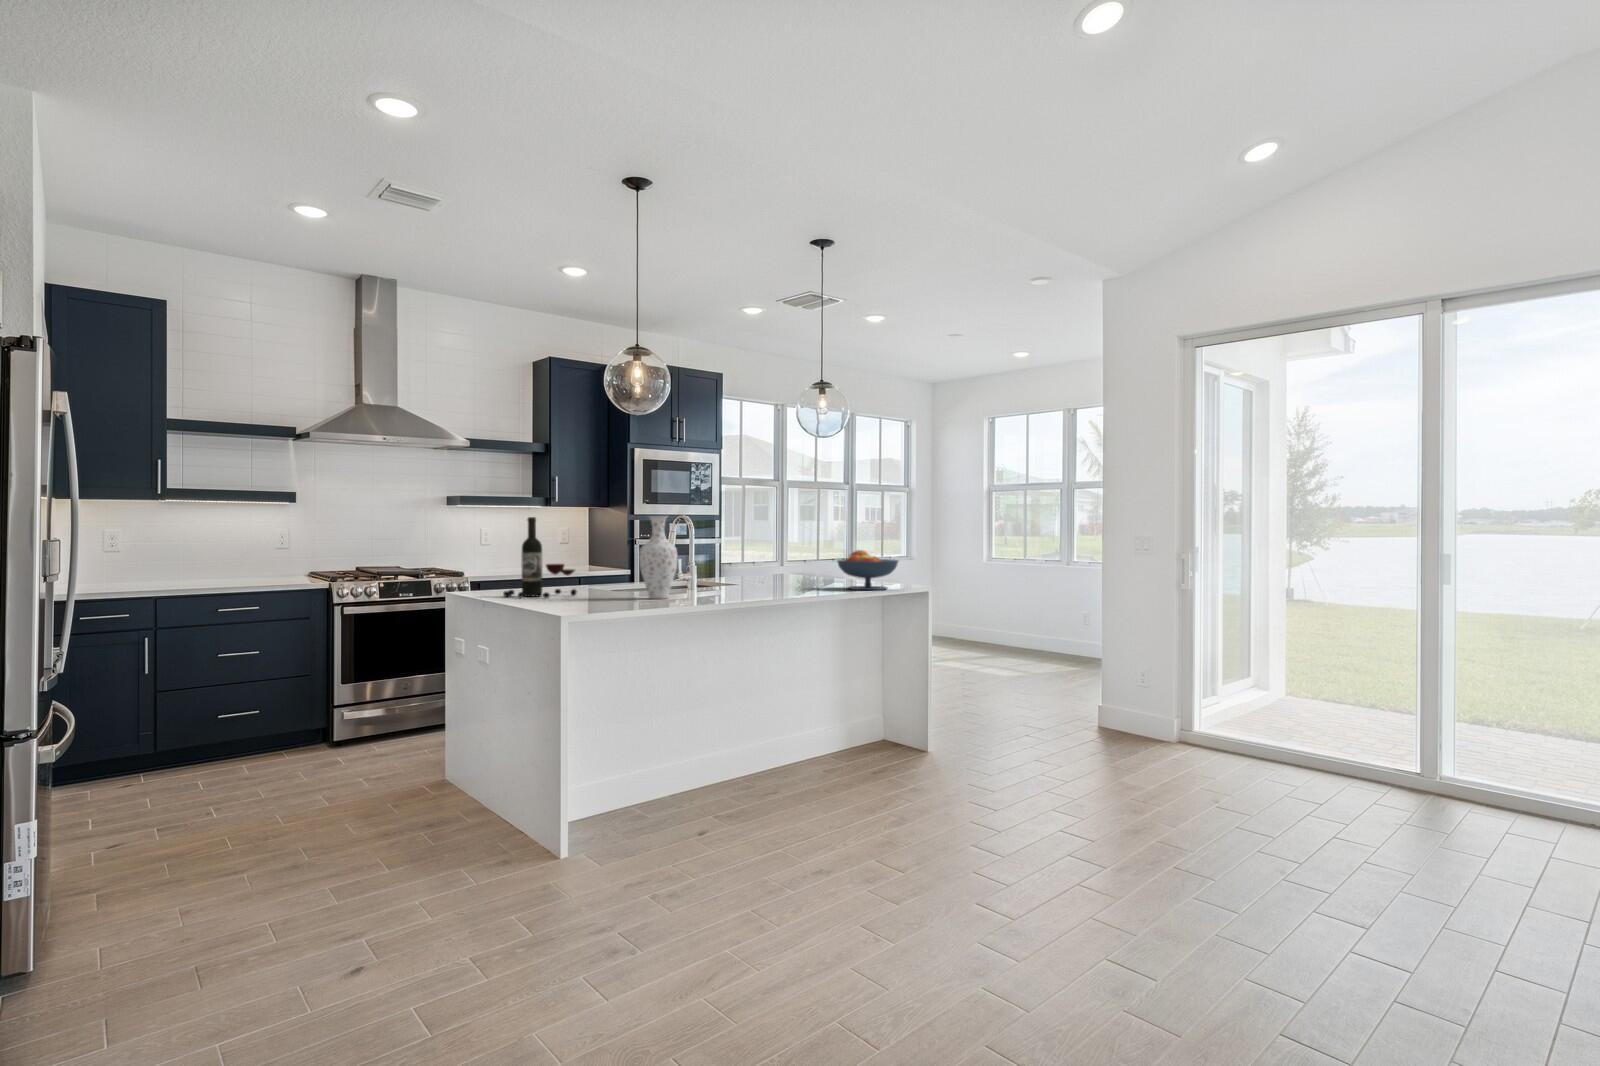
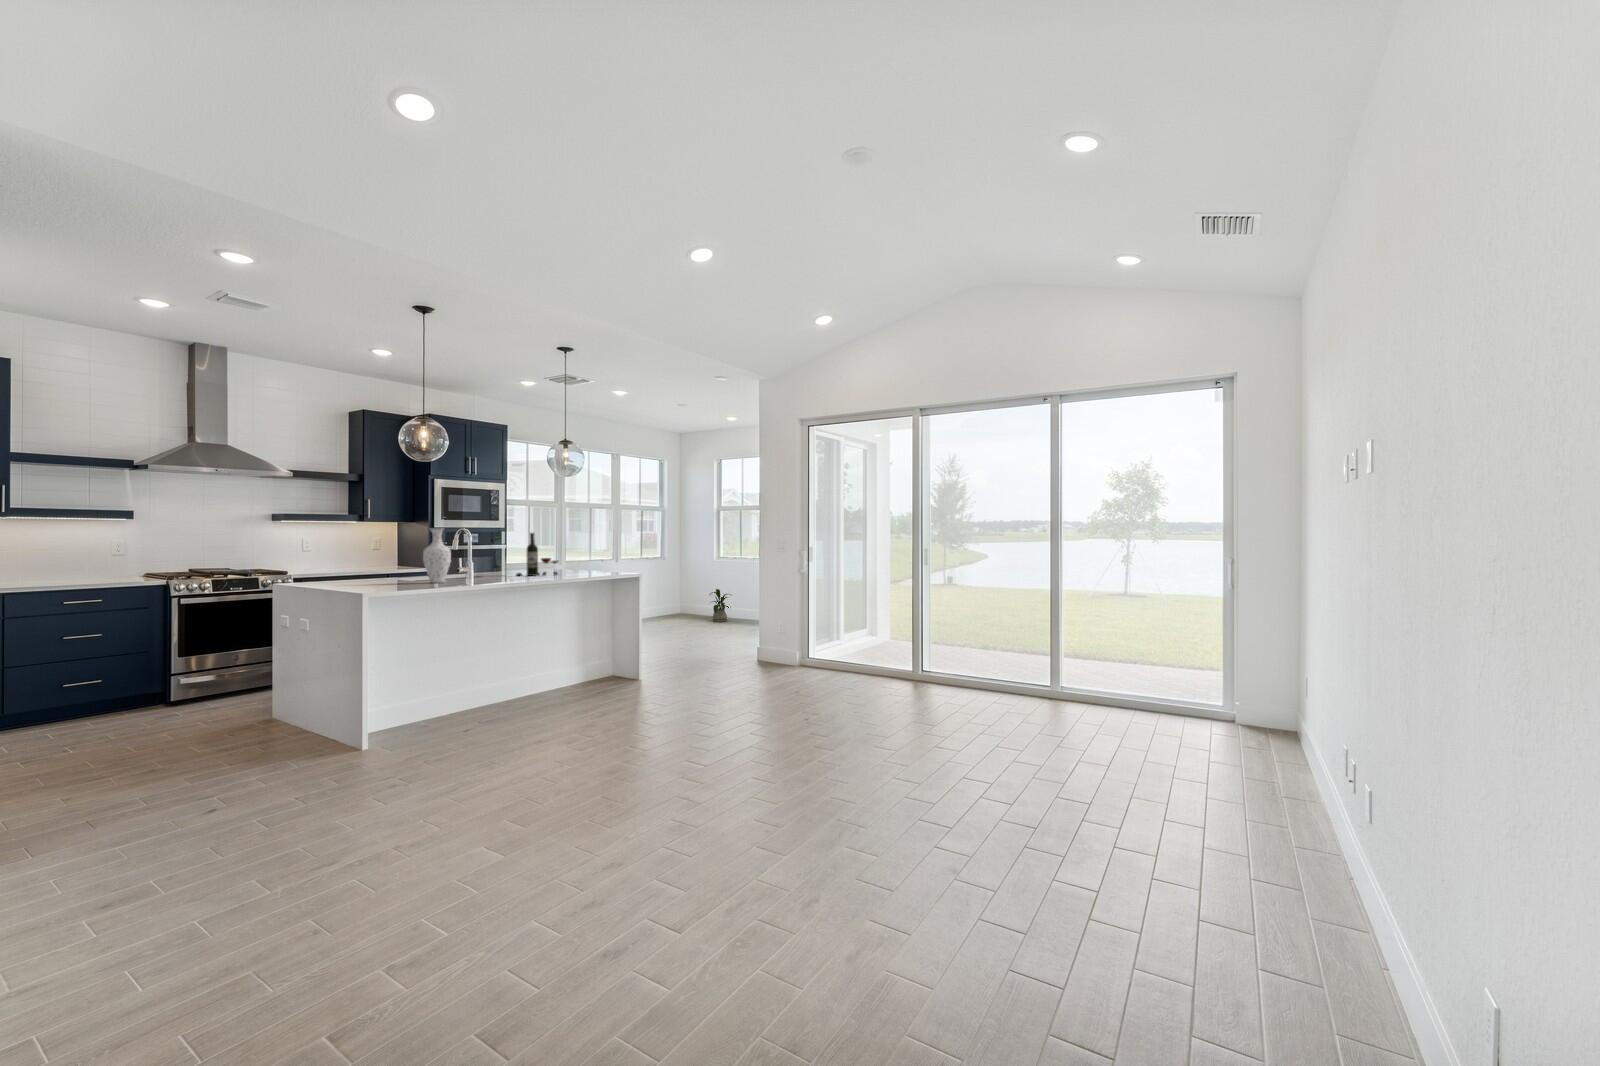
wine bottle: present [503,517,577,598] -> present [516,533,558,576]
fruit bowl: present [837,550,898,590] -> none [573,550,615,576]
house plant: none [980,604,1017,651] -> present [710,589,731,622]

